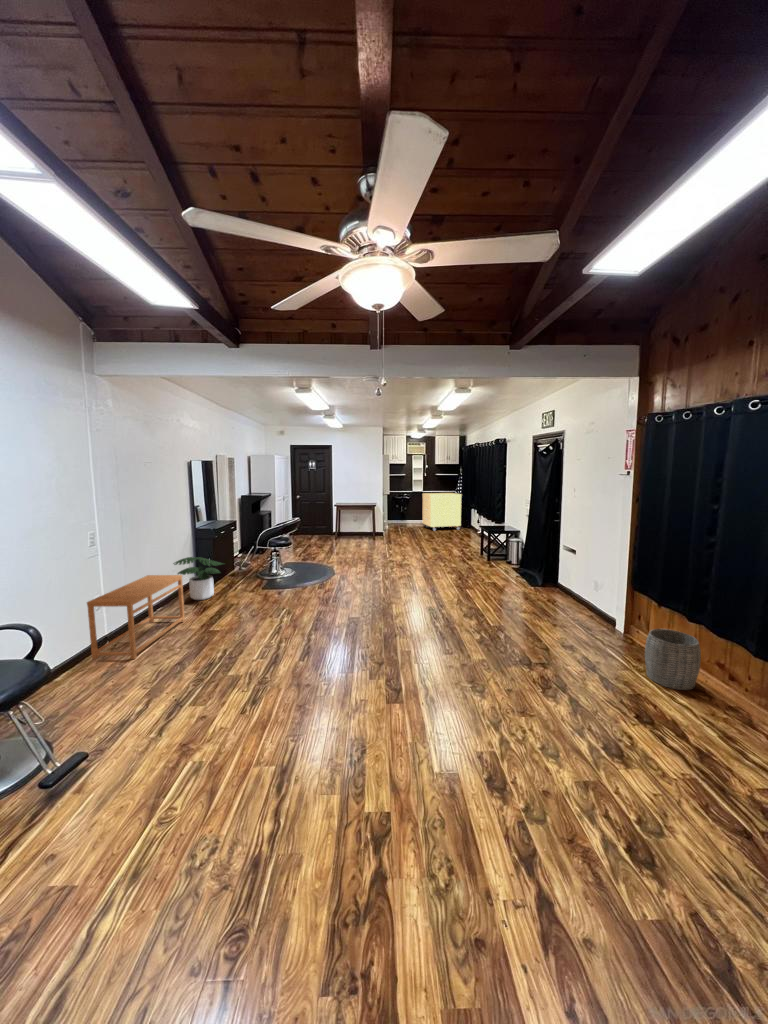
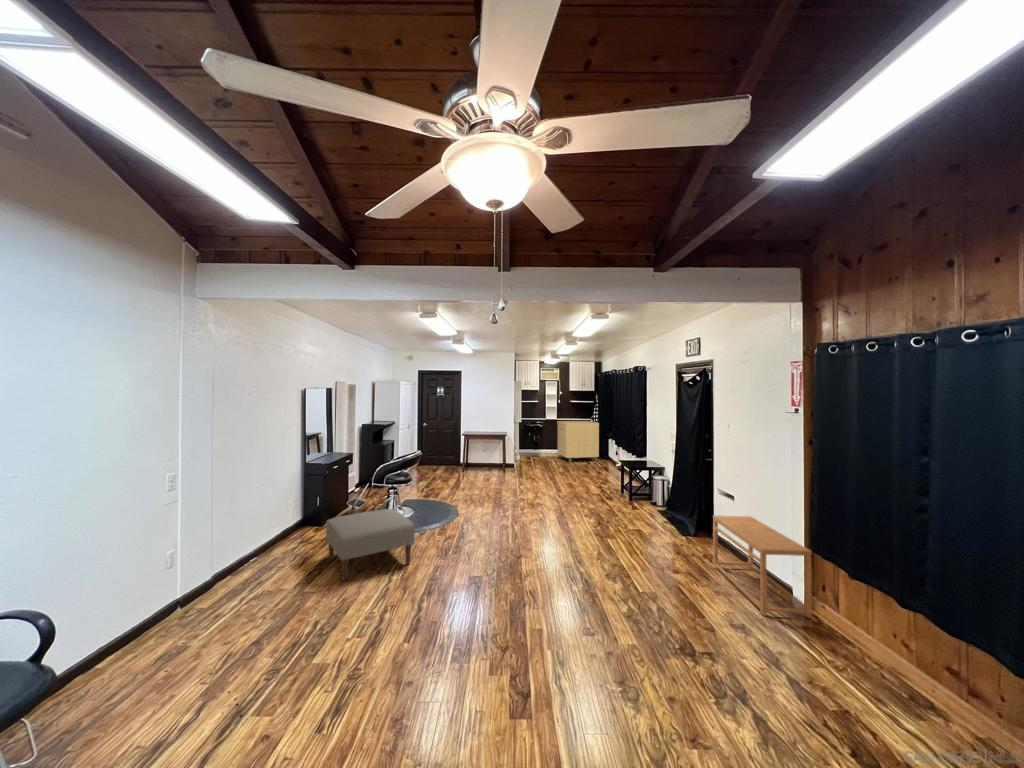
potted plant: present [174,557,223,600] -> none [272,496,334,548]
ottoman: none [222,566,300,622] -> present [326,509,415,581]
side table: present [87,575,185,659] -> present [713,515,812,618]
woven basket: present [645,629,701,690] -> none [843,612,923,704]

